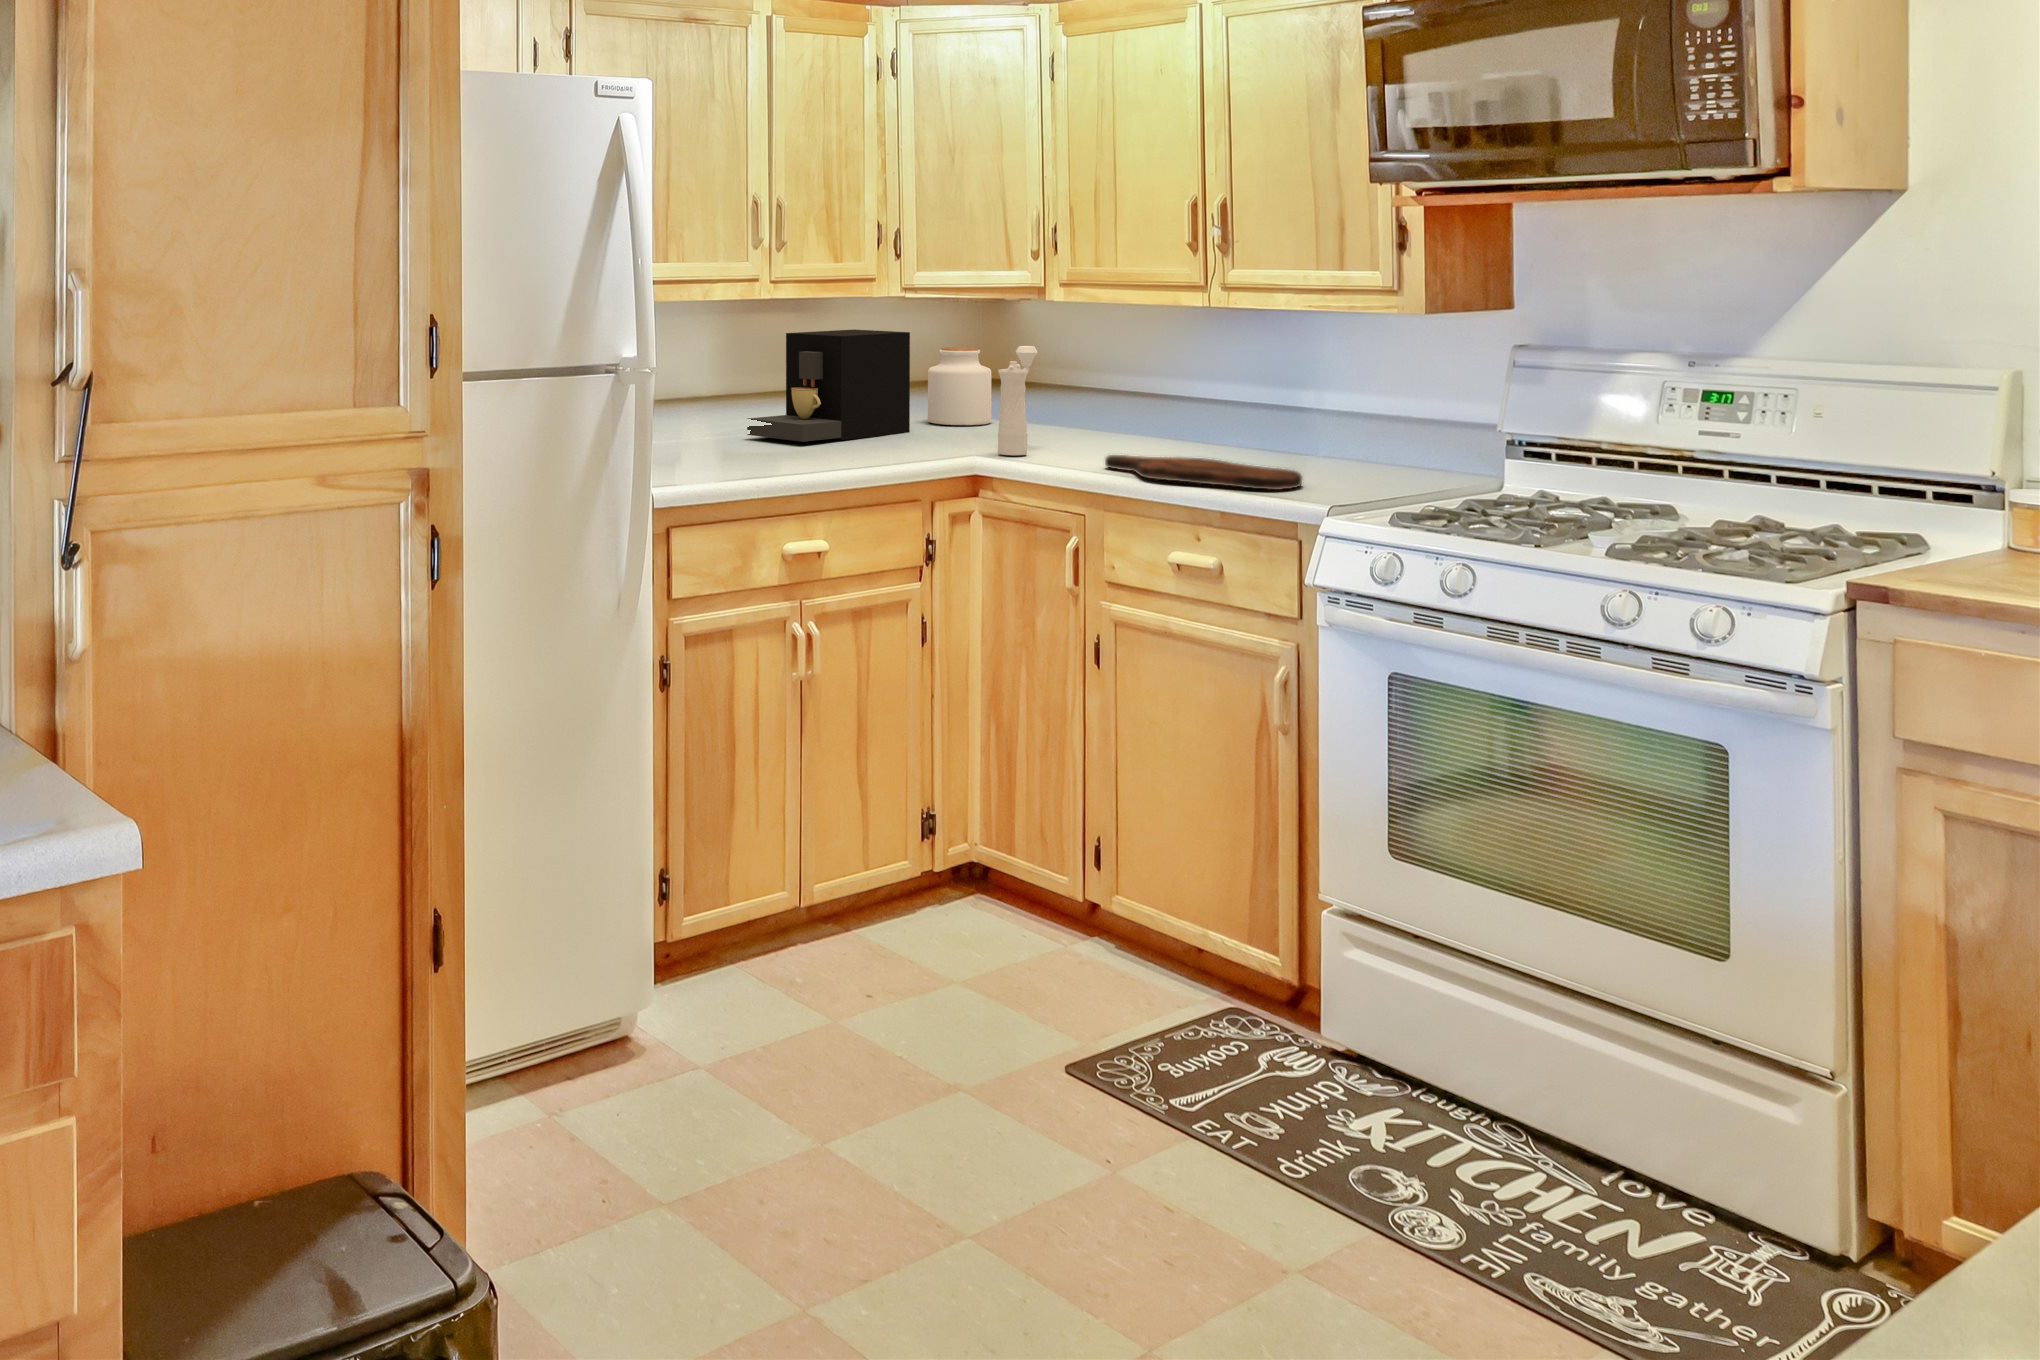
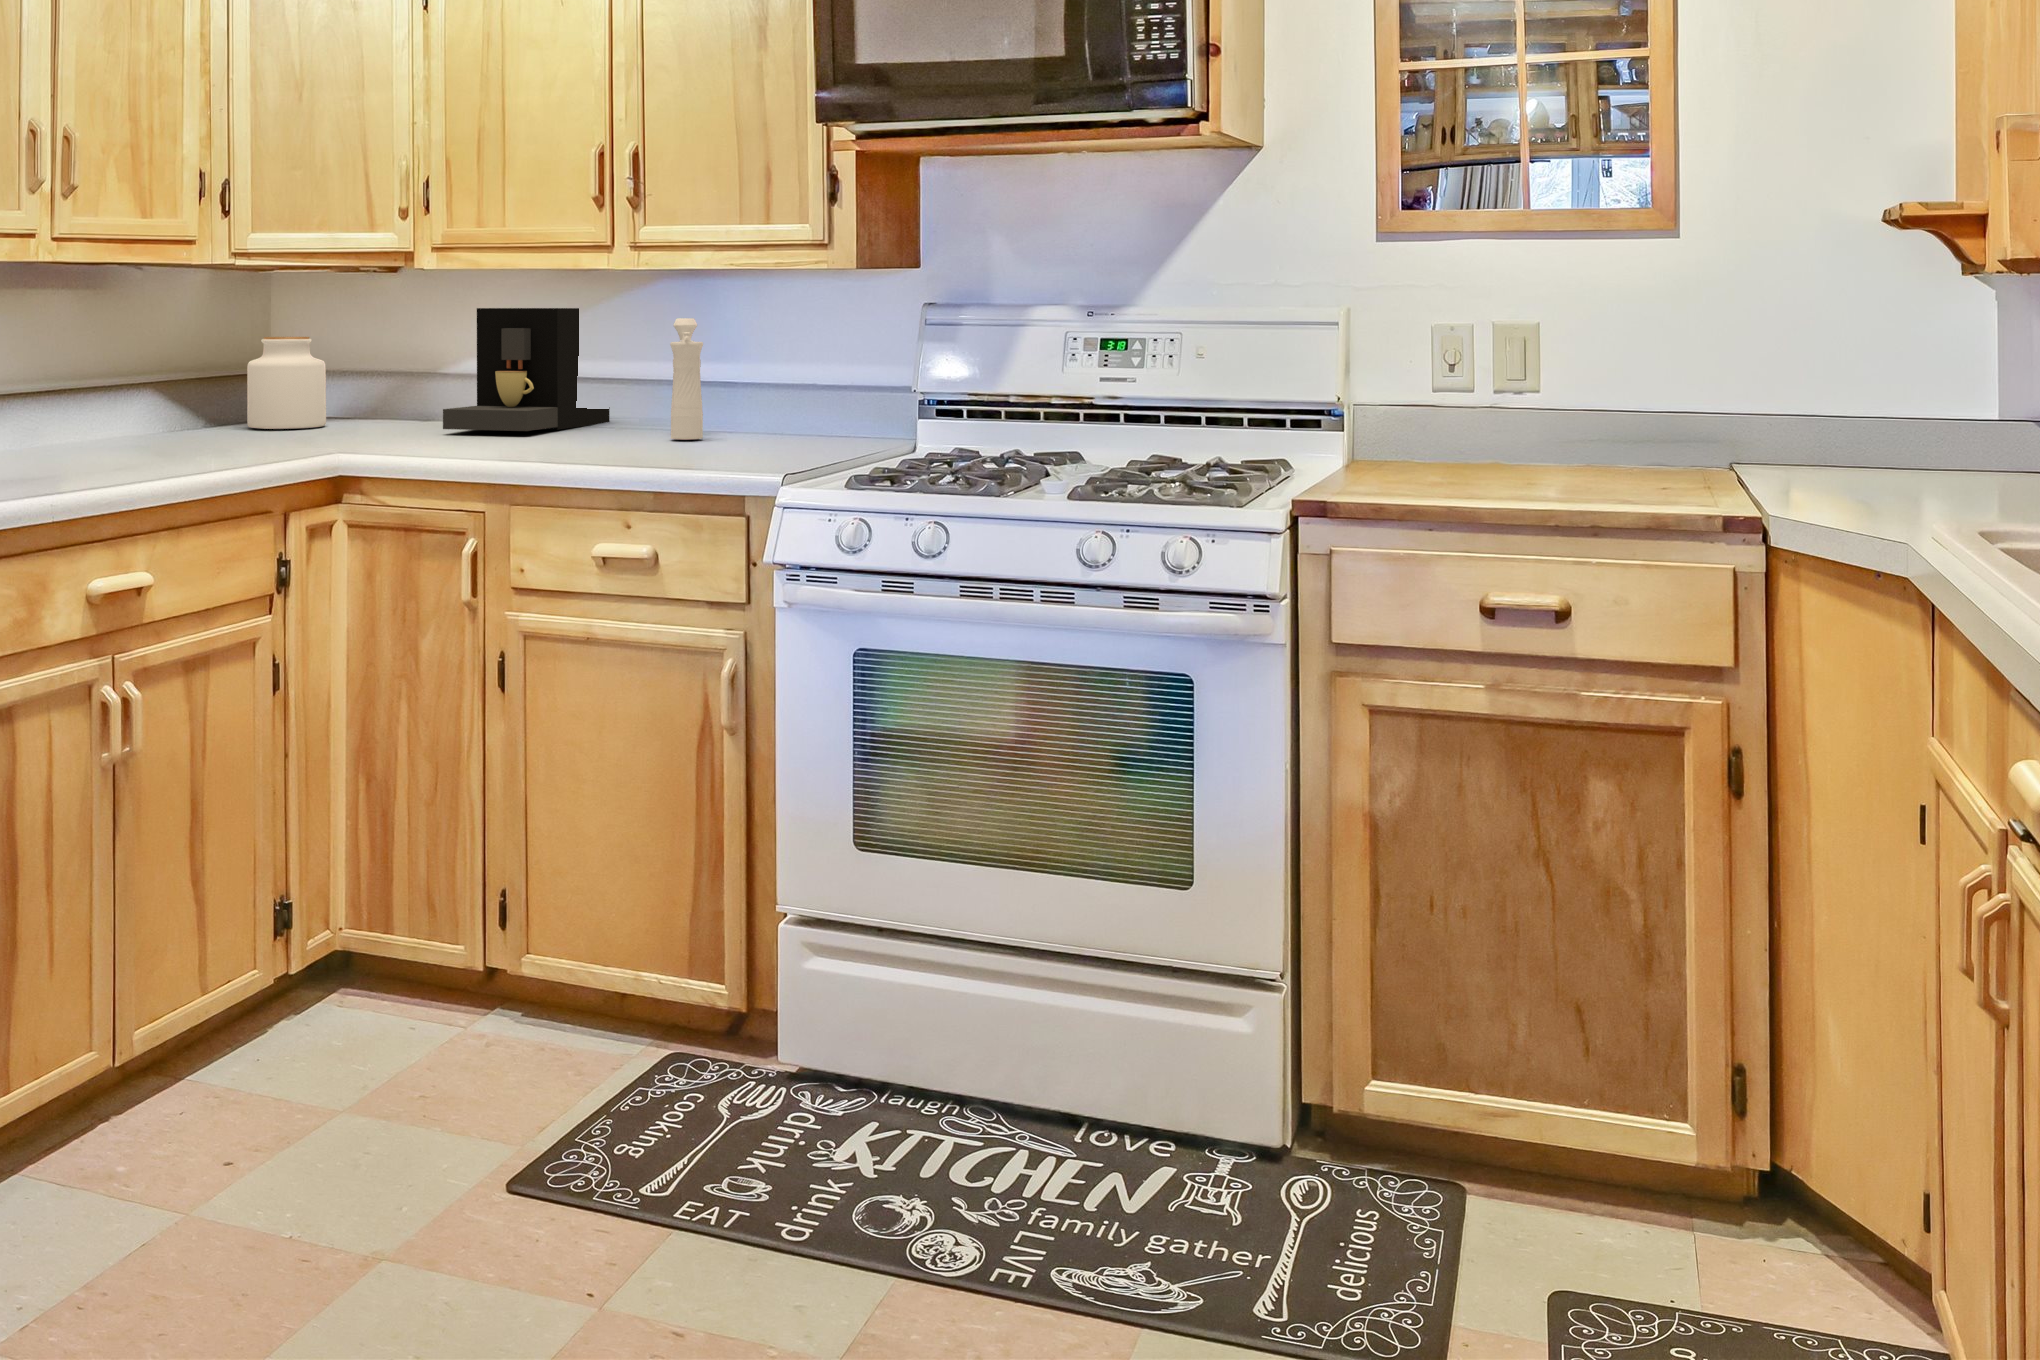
coffee maker: present [747,330,910,442] -> present [443,308,610,431]
pepper mill: present [998,346,1038,455] -> present [670,318,703,440]
cutting board: present [1105,455,1302,490] -> none [497,437,720,462]

